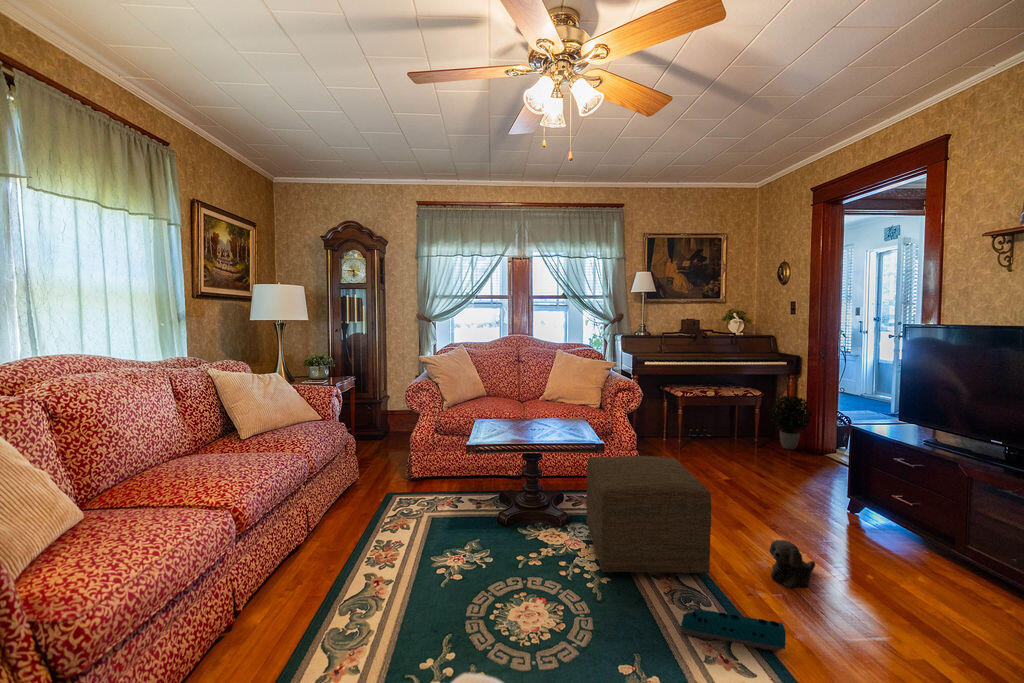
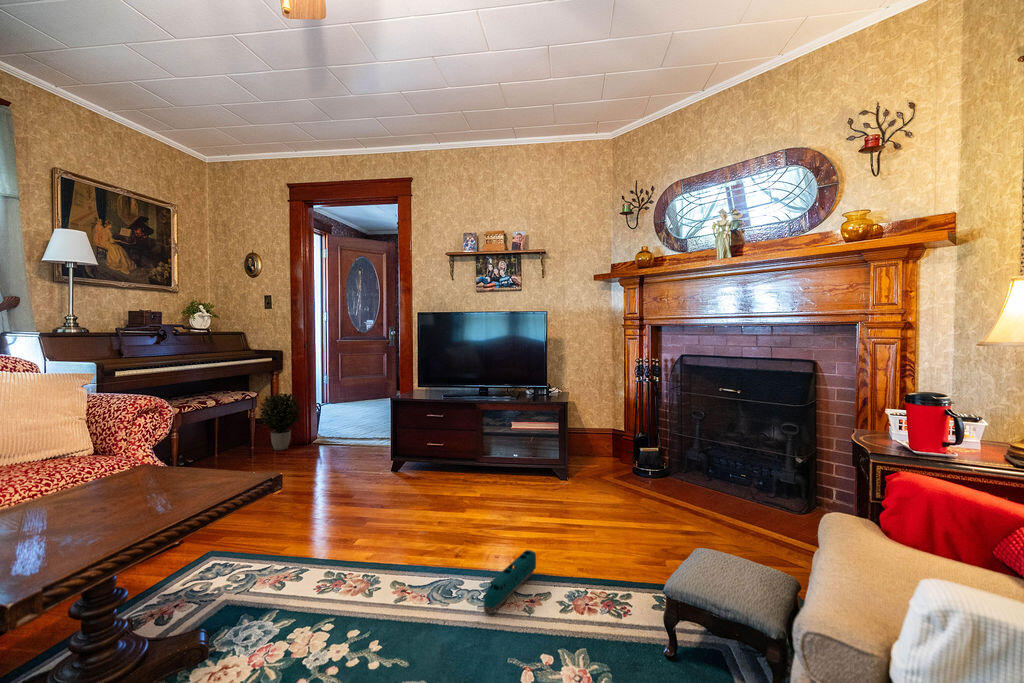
ottoman: present [586,456,711,575] -> none [241,466,429,633]
plush toy: present [770,540,815,588] -> none [437,499,473,539]

